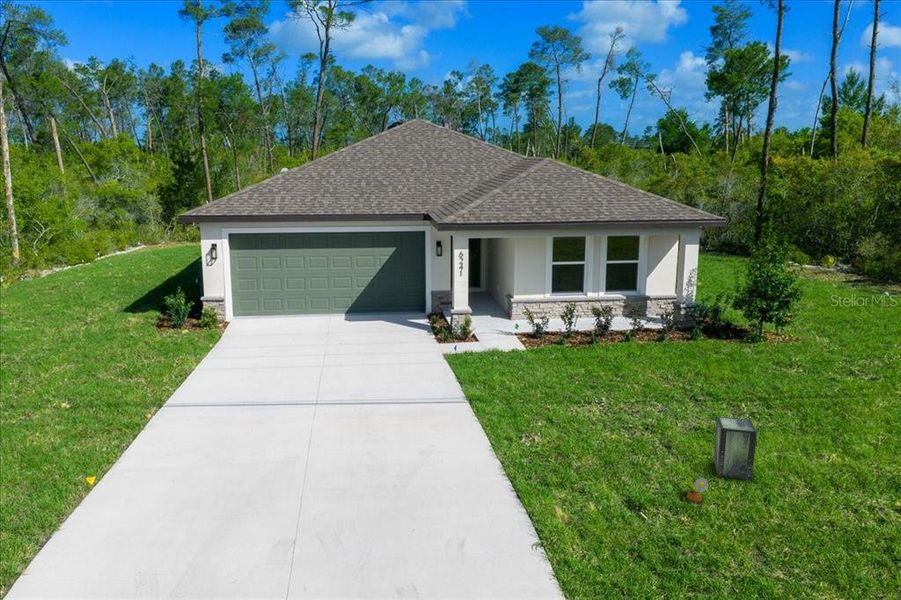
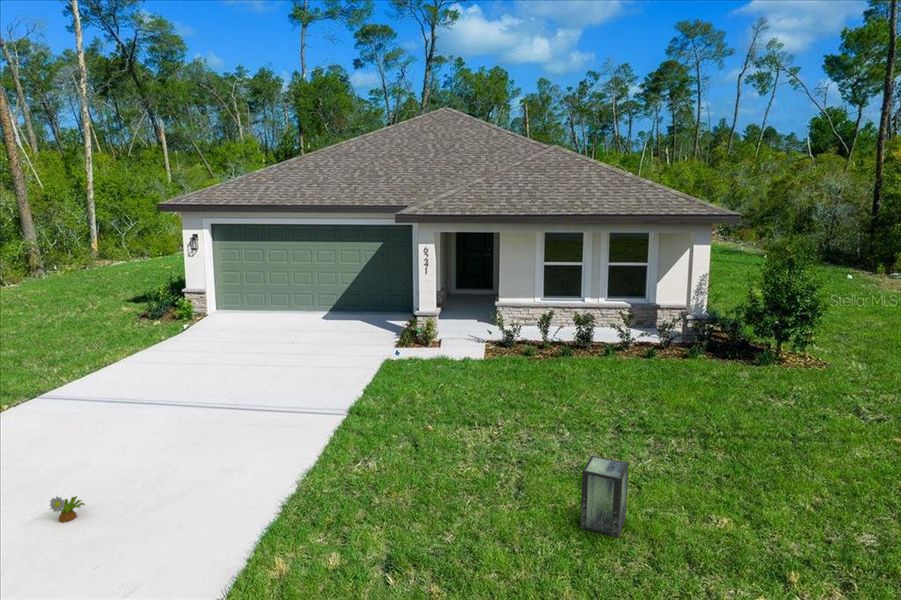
decorative plant: present [682,477,709,502] -> present [50,496,85,522]

